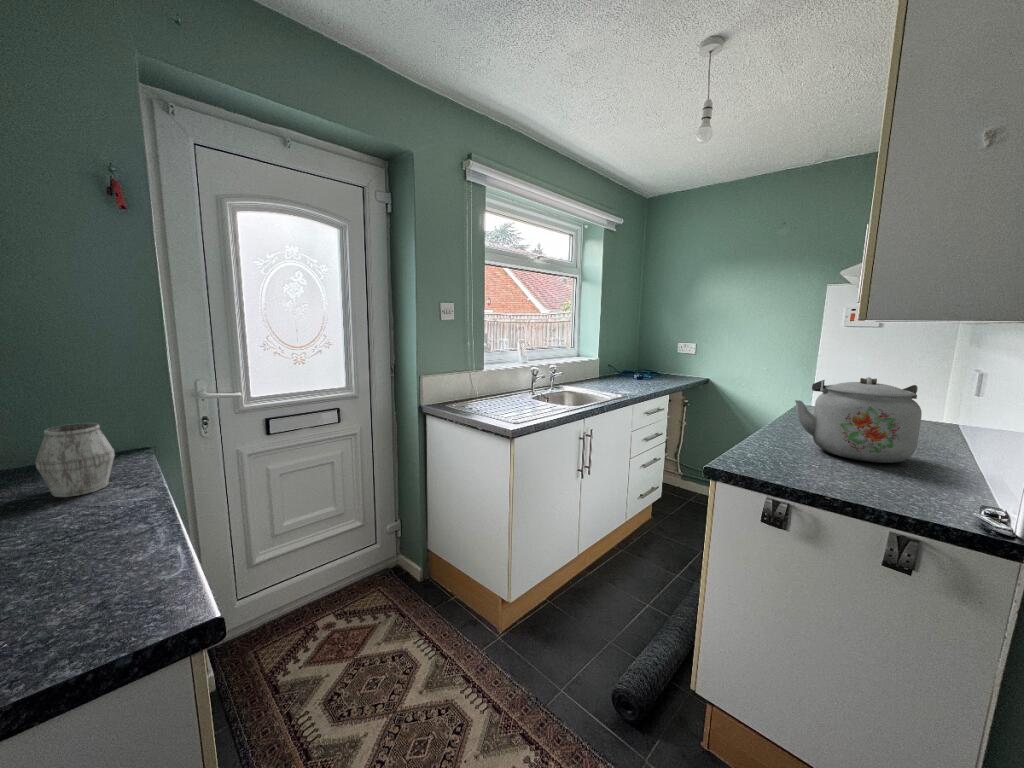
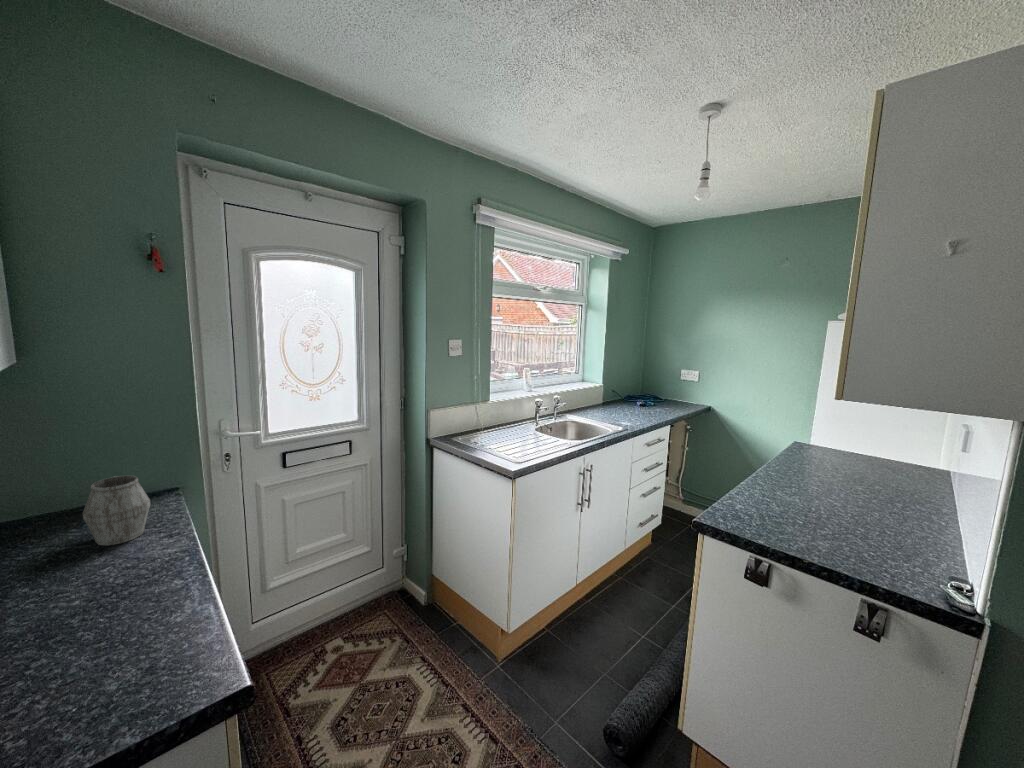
kettle: present [795,377,922,463] -> none [783,436,902,521]

